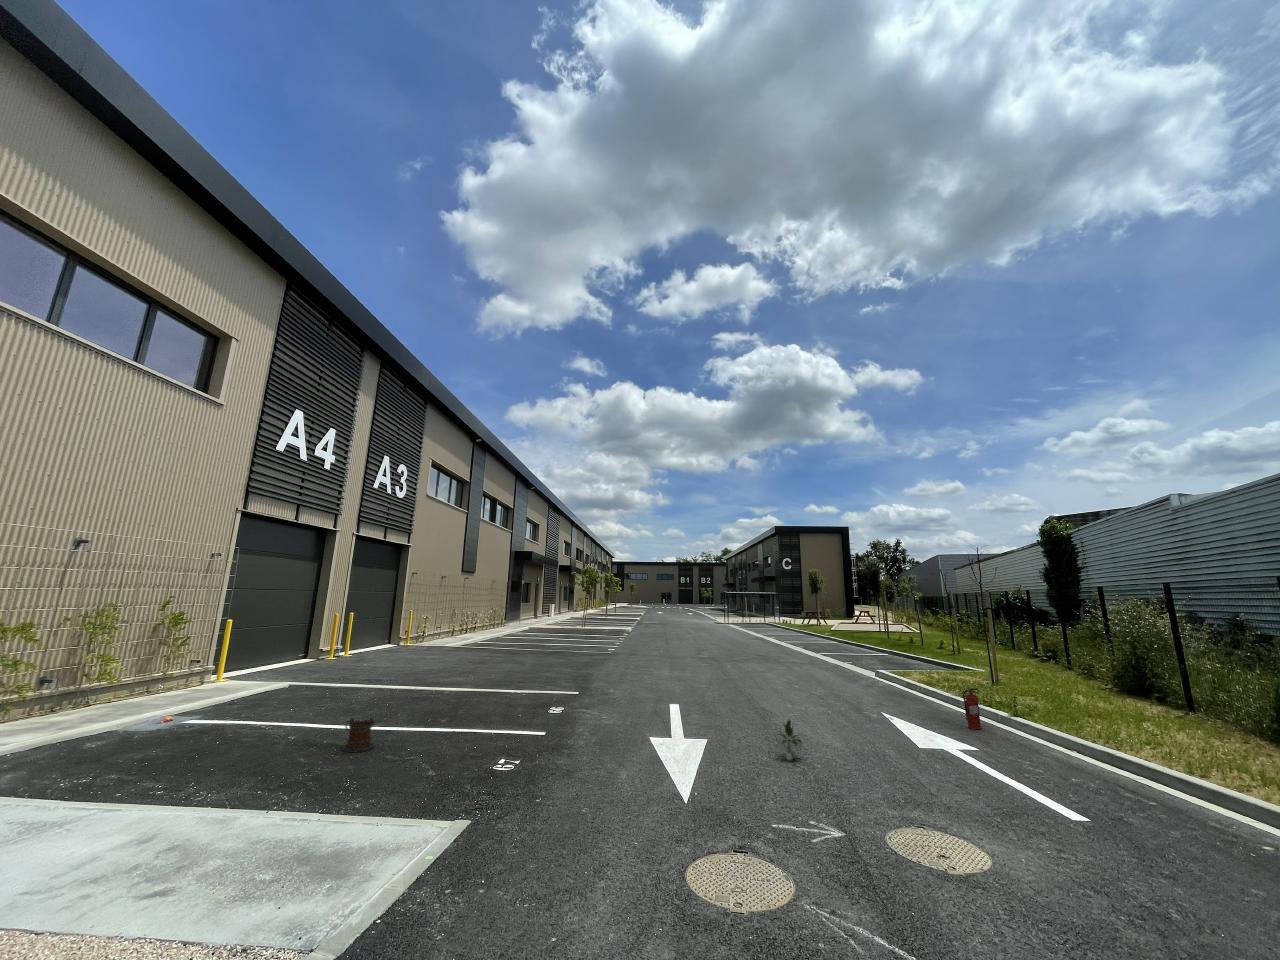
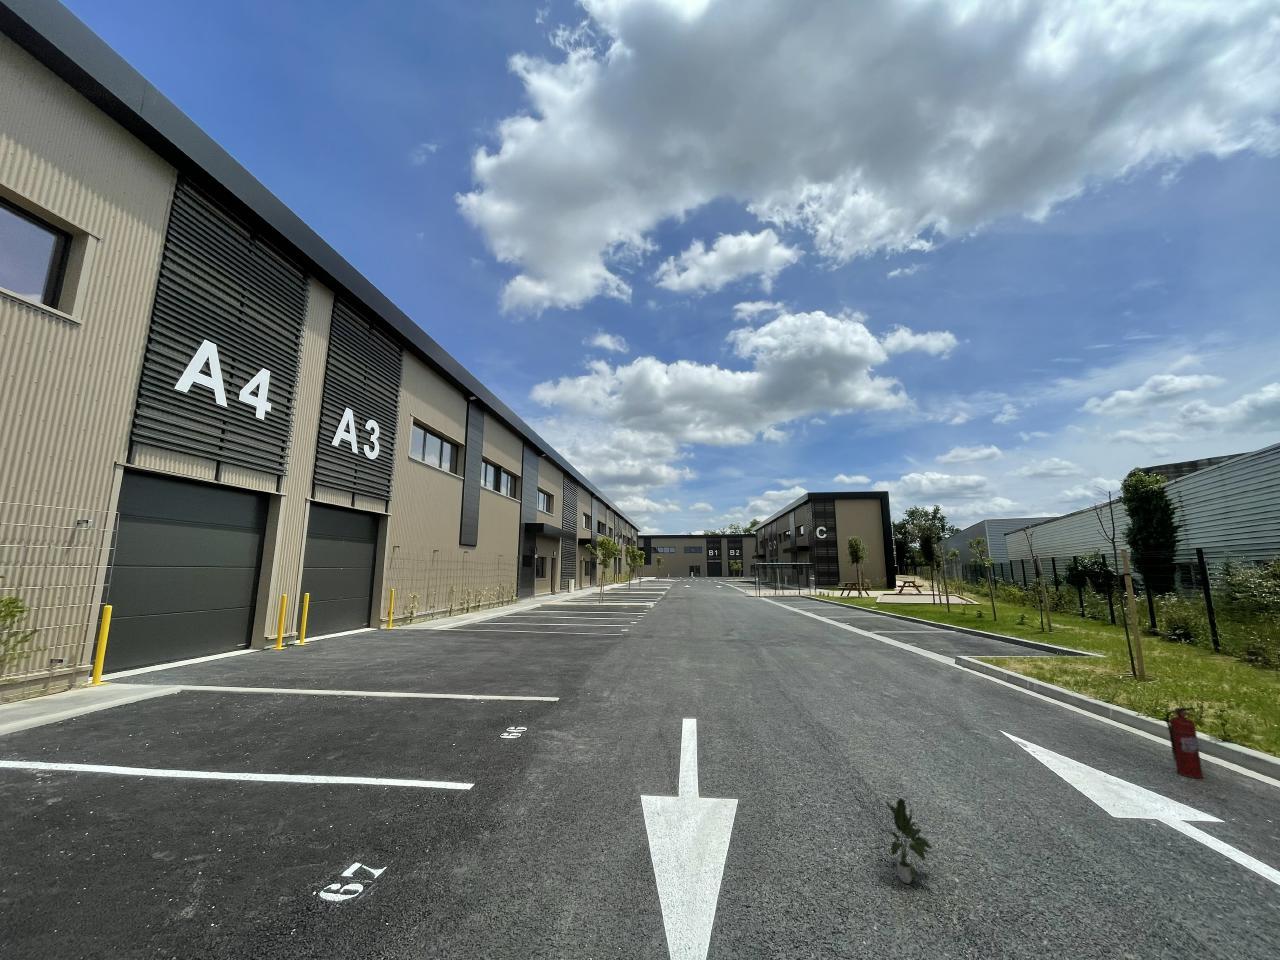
bucket: present [343,718,375,753] -> none [54,791,128,863]

